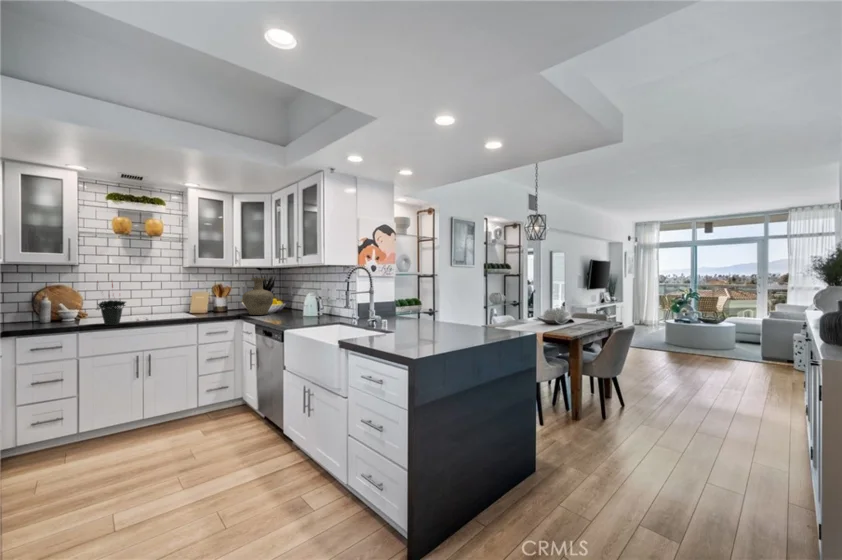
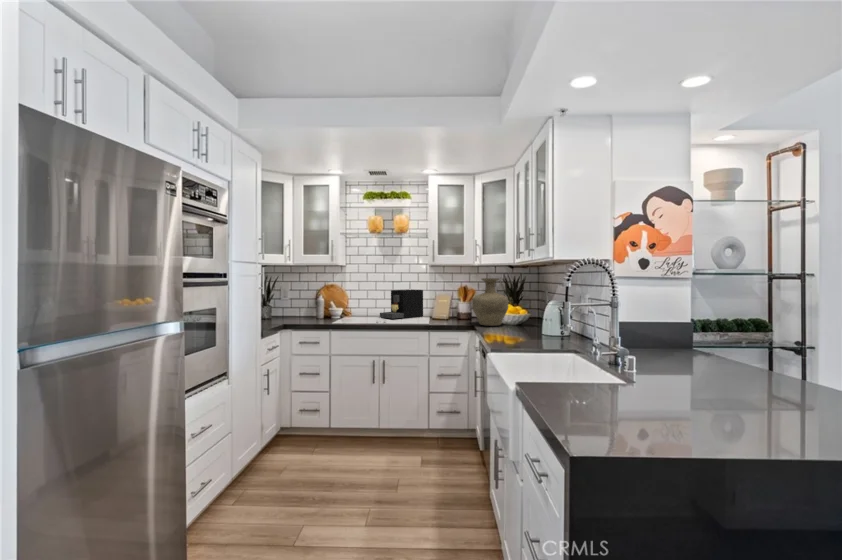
potted plant: present [96,284,126,325] -> none [337,280,362,325]
coffee maker: none [133,289,180,317] -> present [380,290,423,319]

